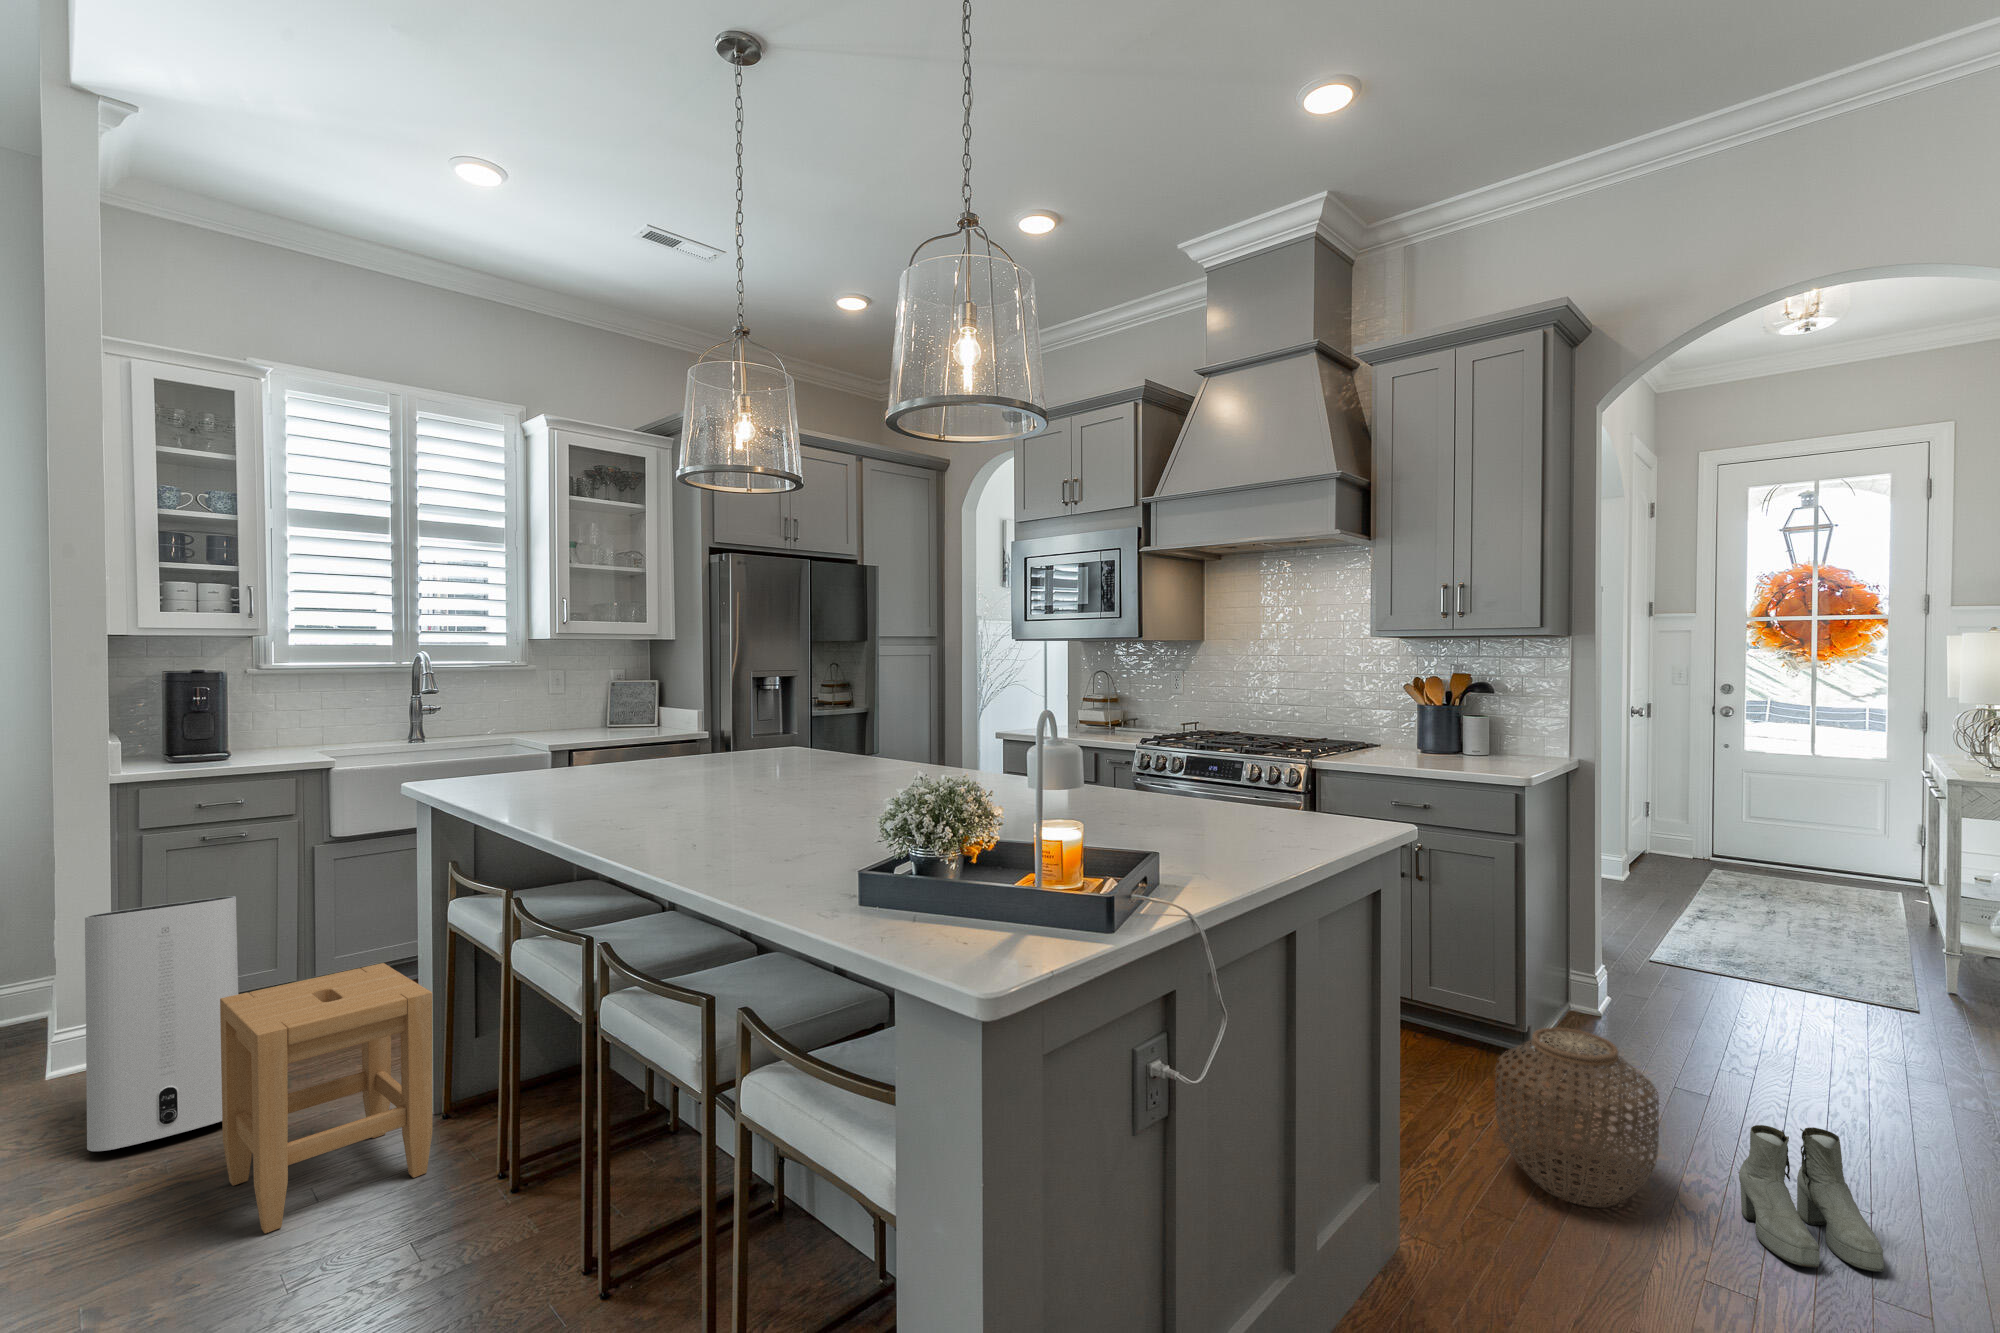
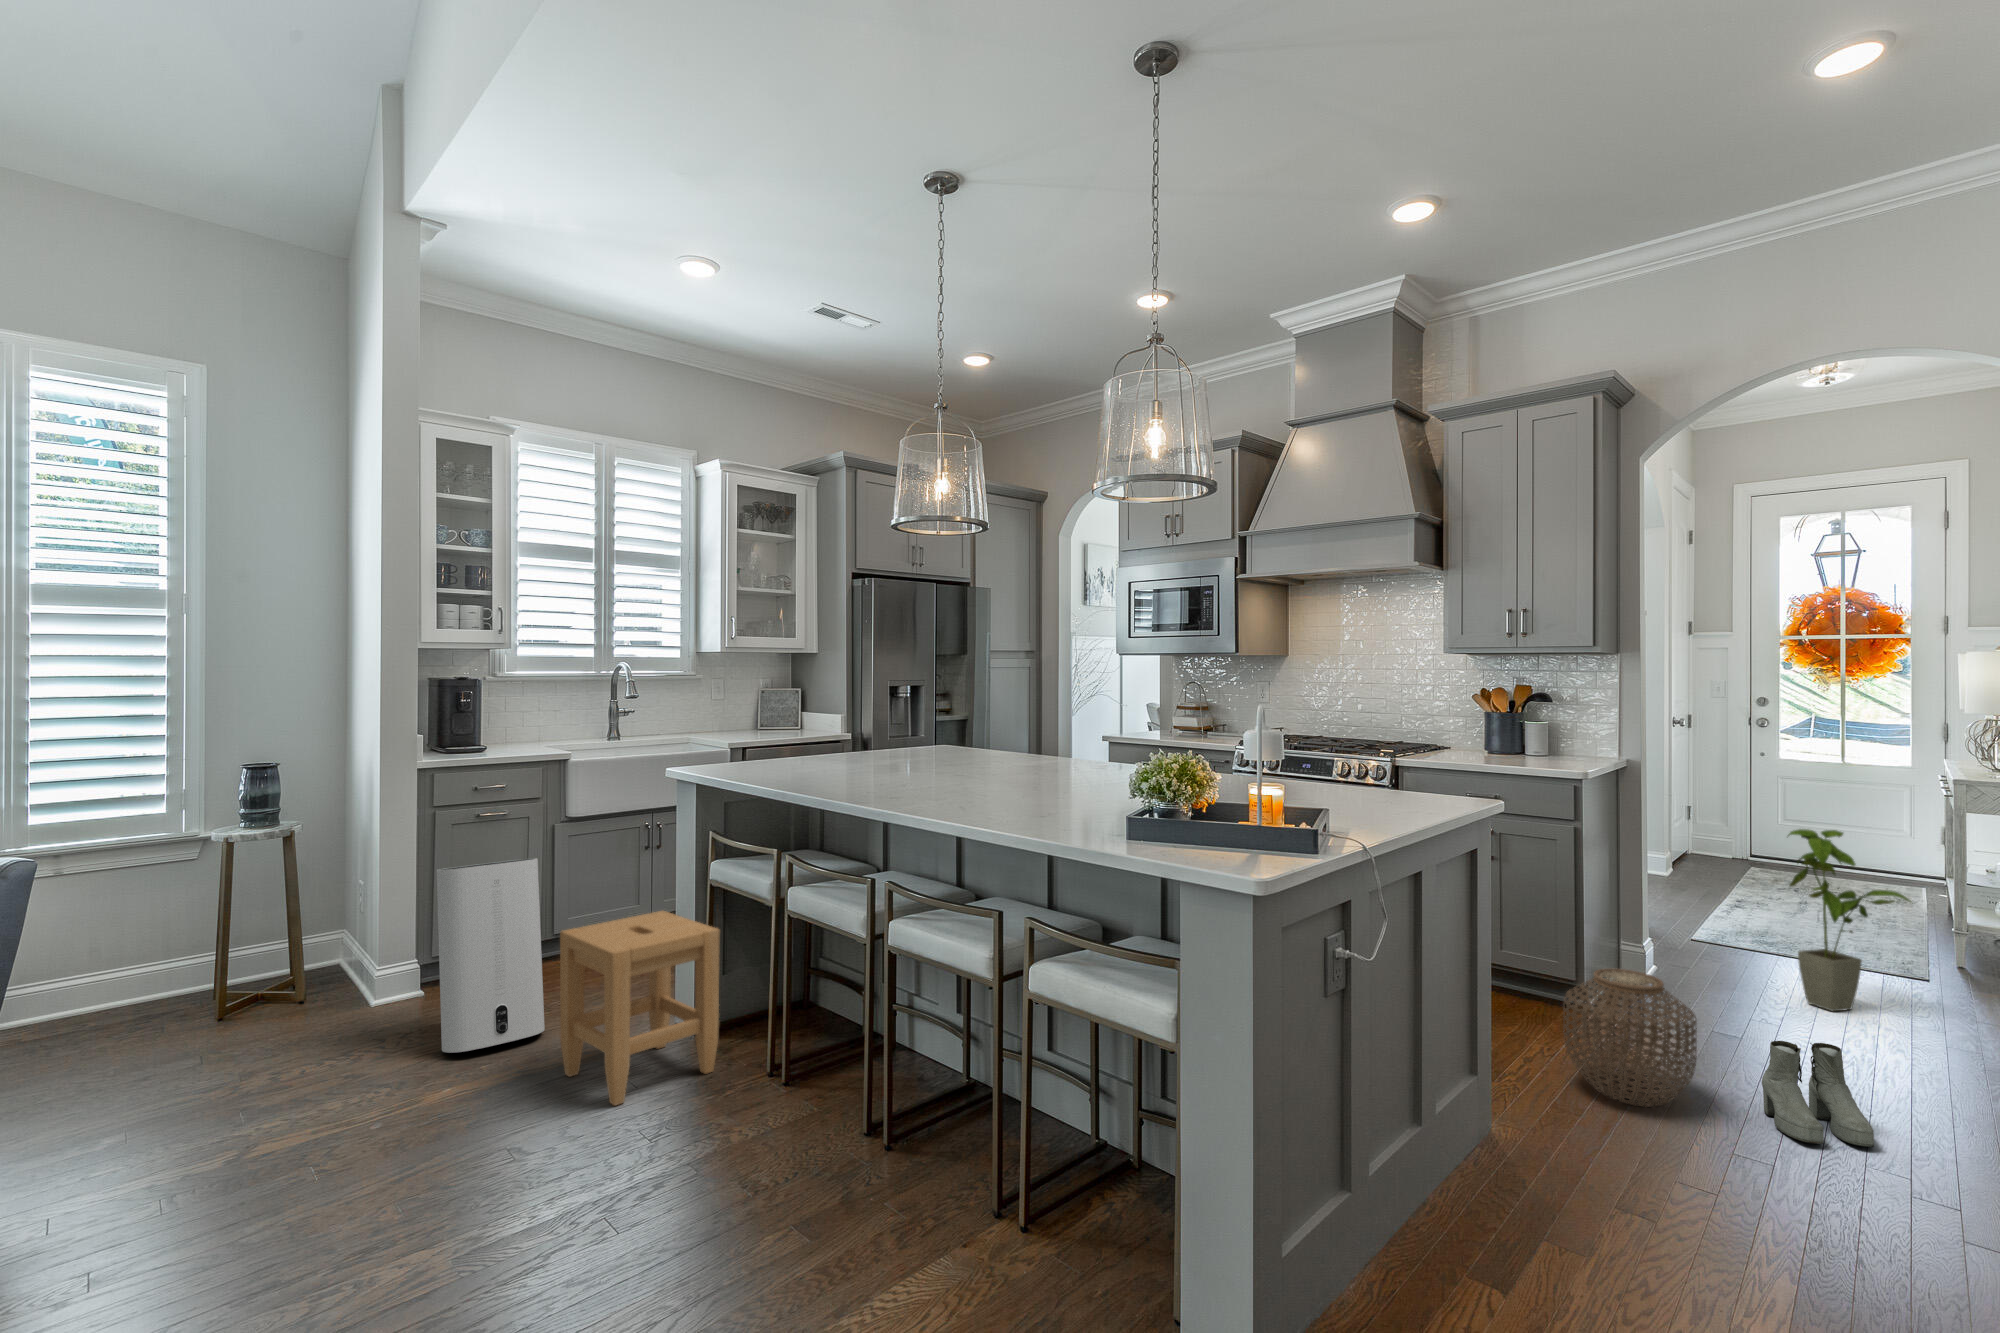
house plant: none [1762,843,1915,1059] -> present [1788,829,1911,1011]

